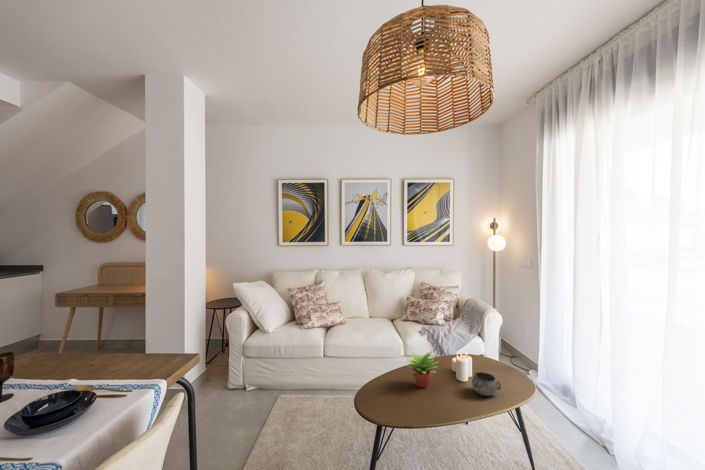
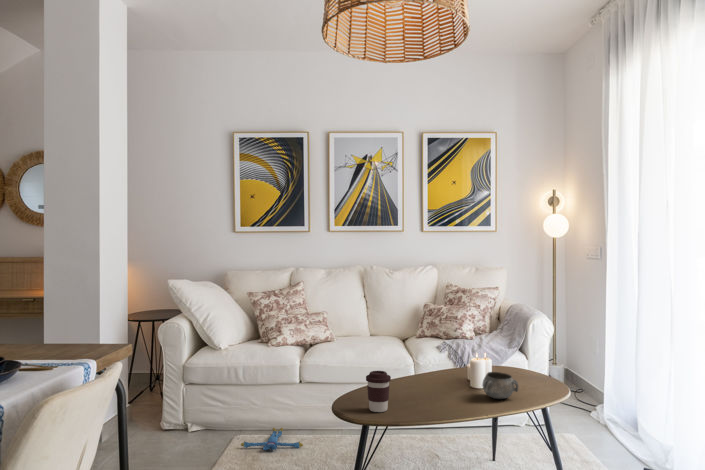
succulent plant: present [407,351,438,388] -> none [399,348,442,395]
coffee cup: none [385,375,404,411] -> present [366,371,391,412]
plush toy: none [283,391,328,412] -> present [241,428,303,450]

